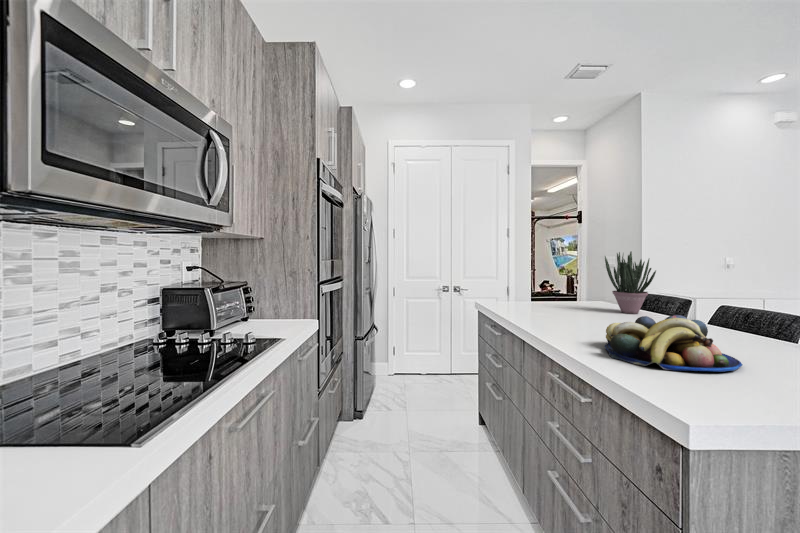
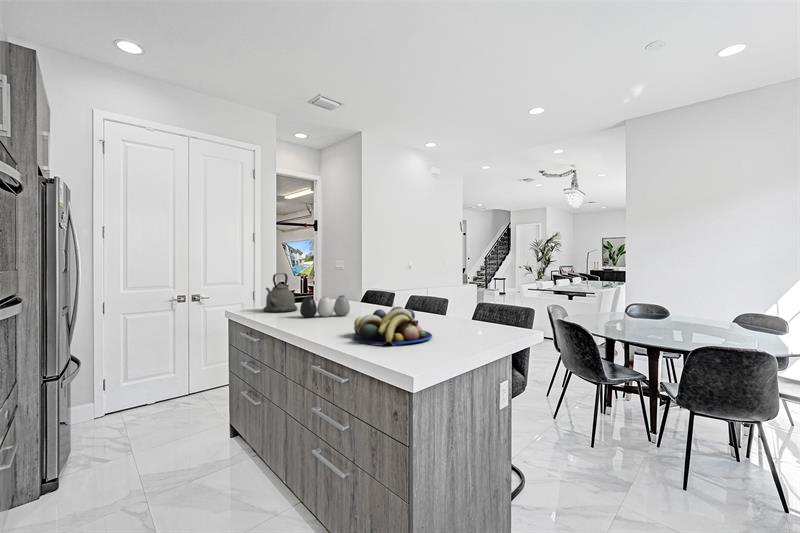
potted plant: present [605,252,656,314] -> none [345,259,380,309]
kettle: none [510,268,546,308] -> present [264,273,297,312]
vase: none [546,293,609,319] -> present [300,295,350,318]

